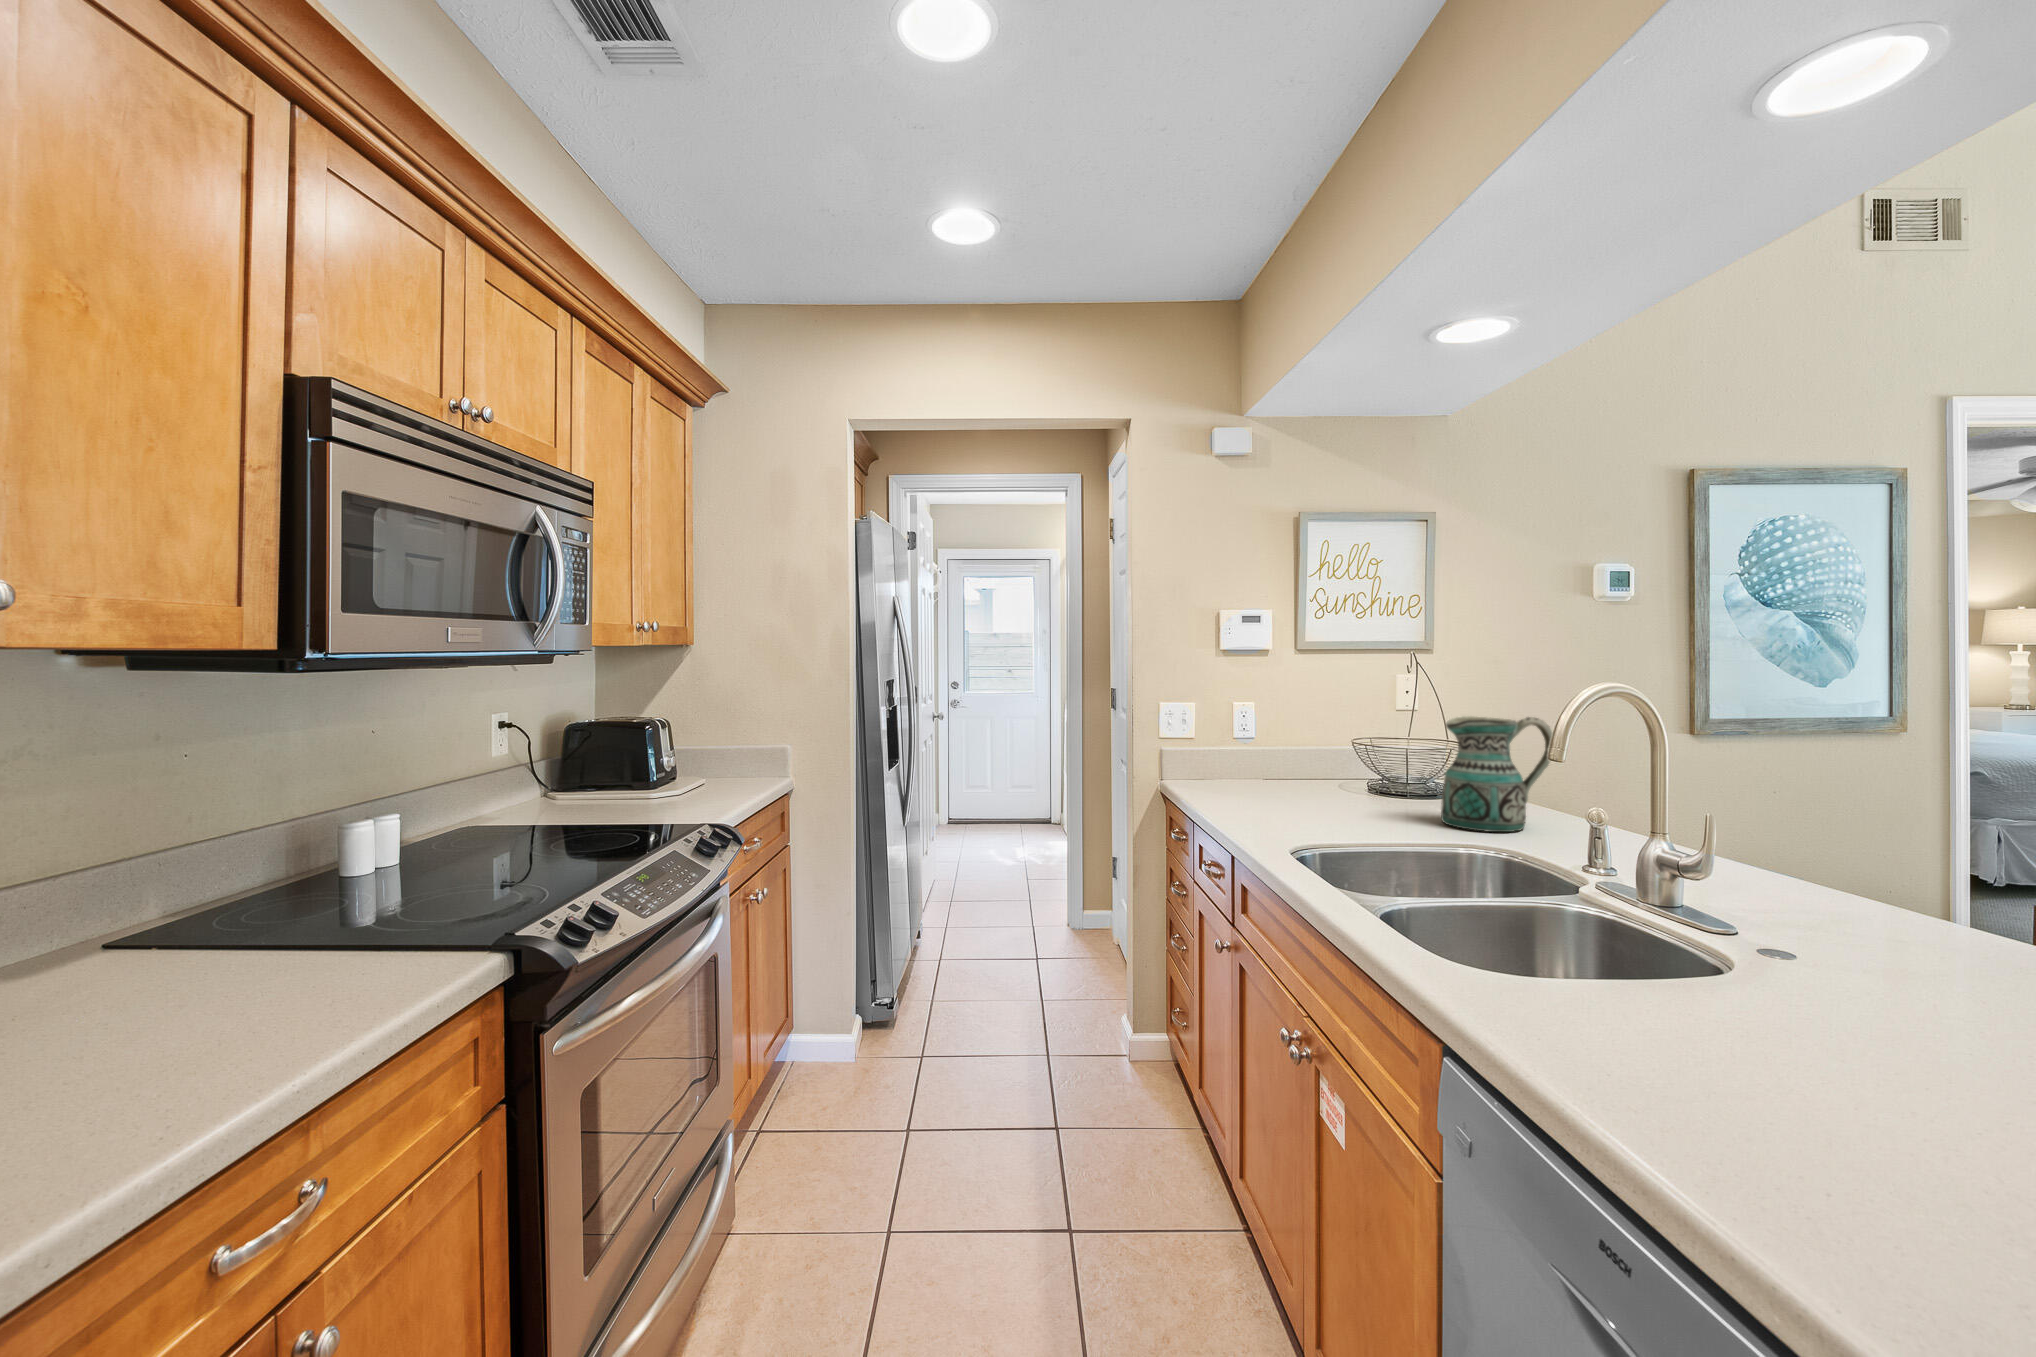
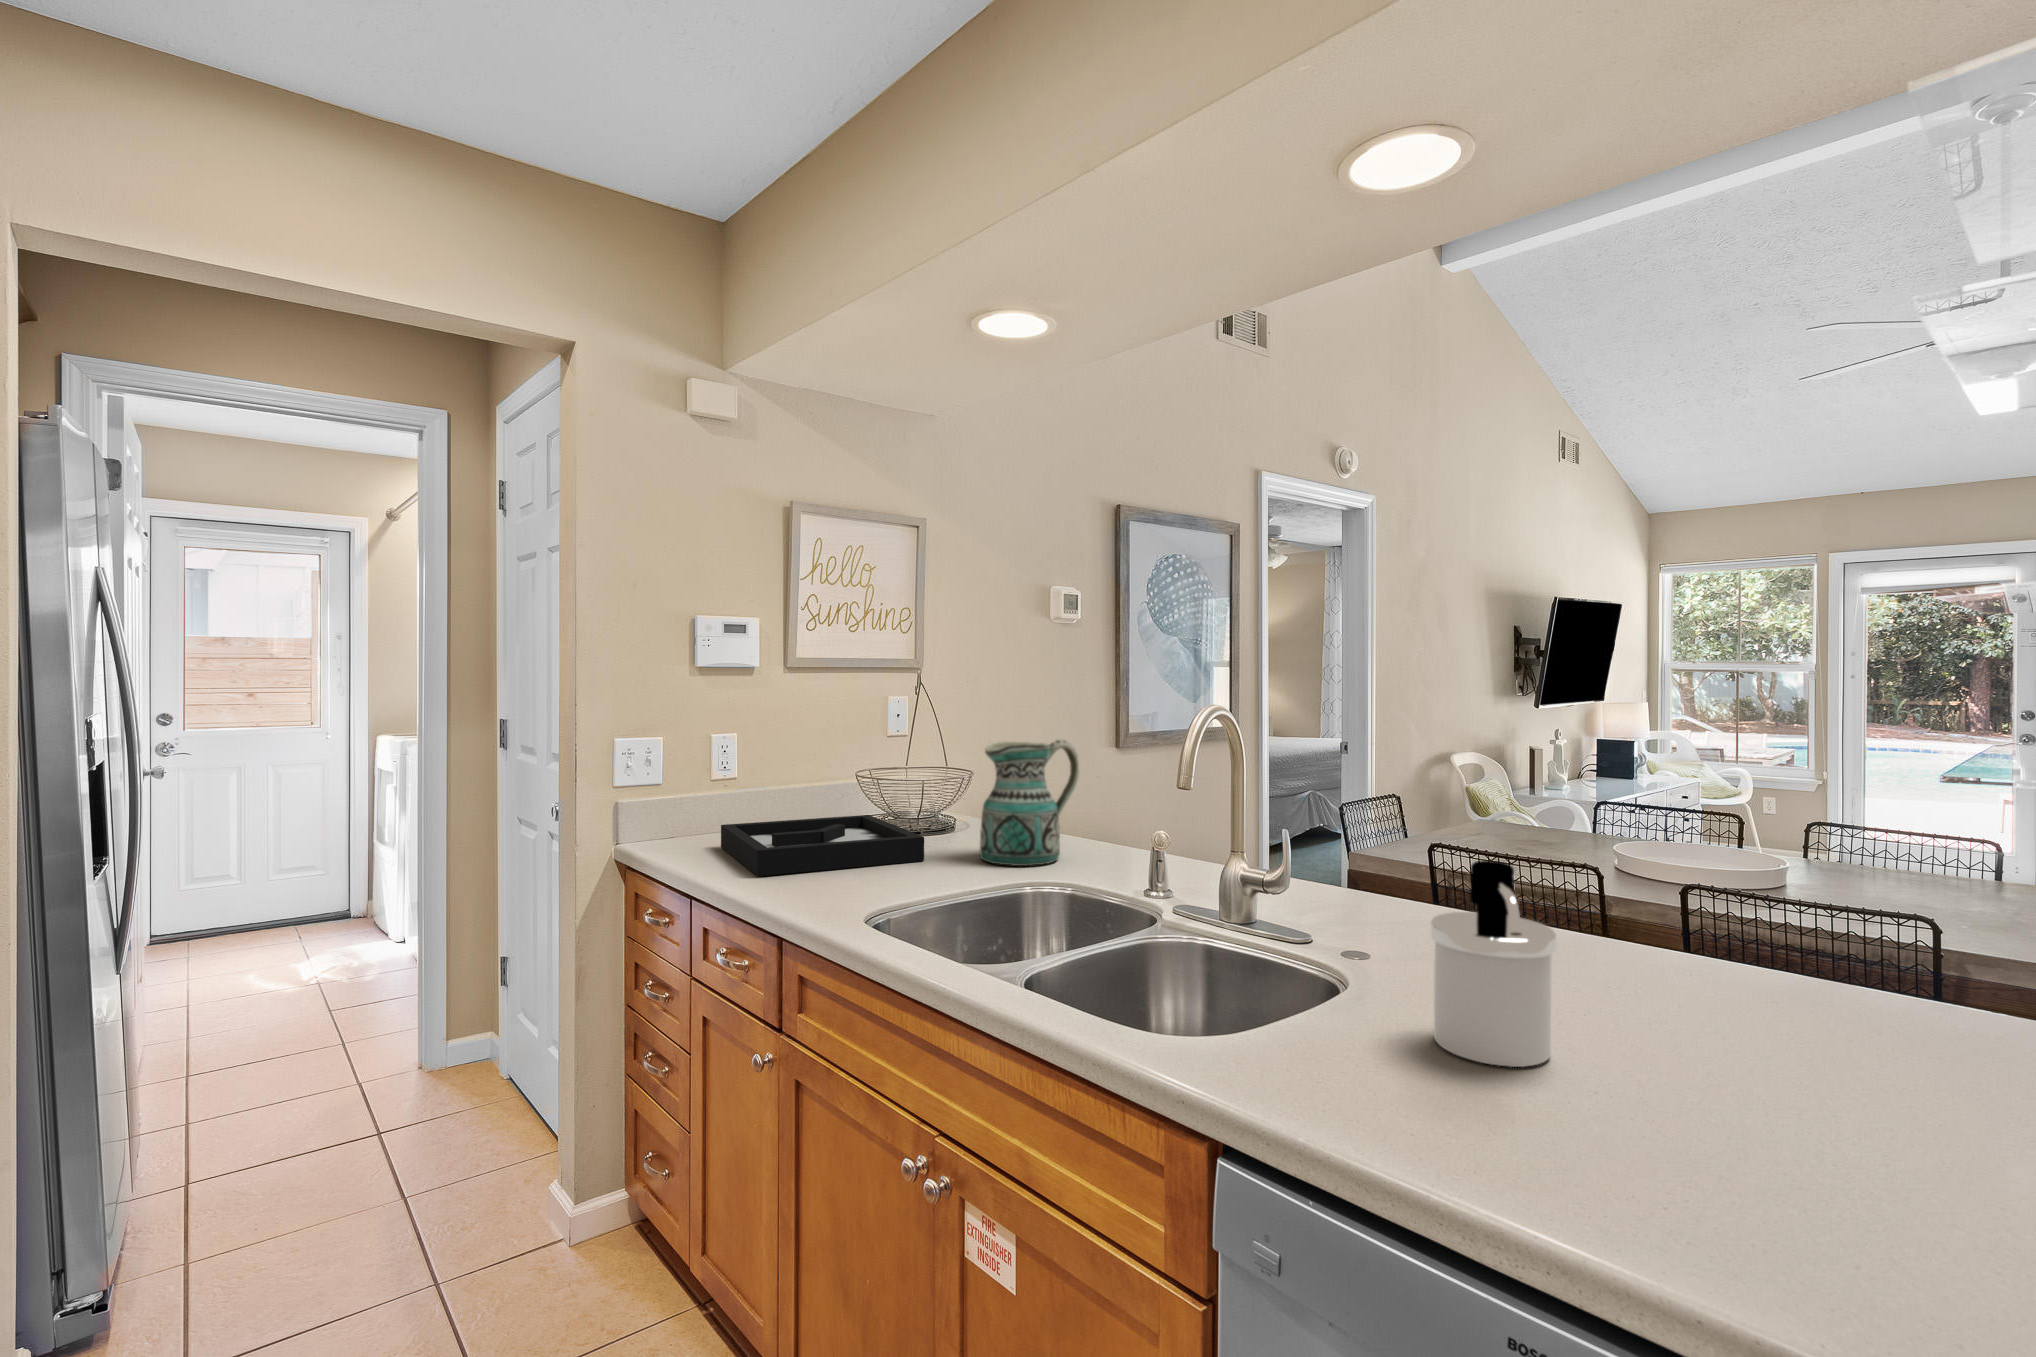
decorative tray: none [1232,772,1388,817] -> present [721,815,924,876]
soap dispenser: none [1744,851,1908,1074] -> present [1431,860,1556,1067]

